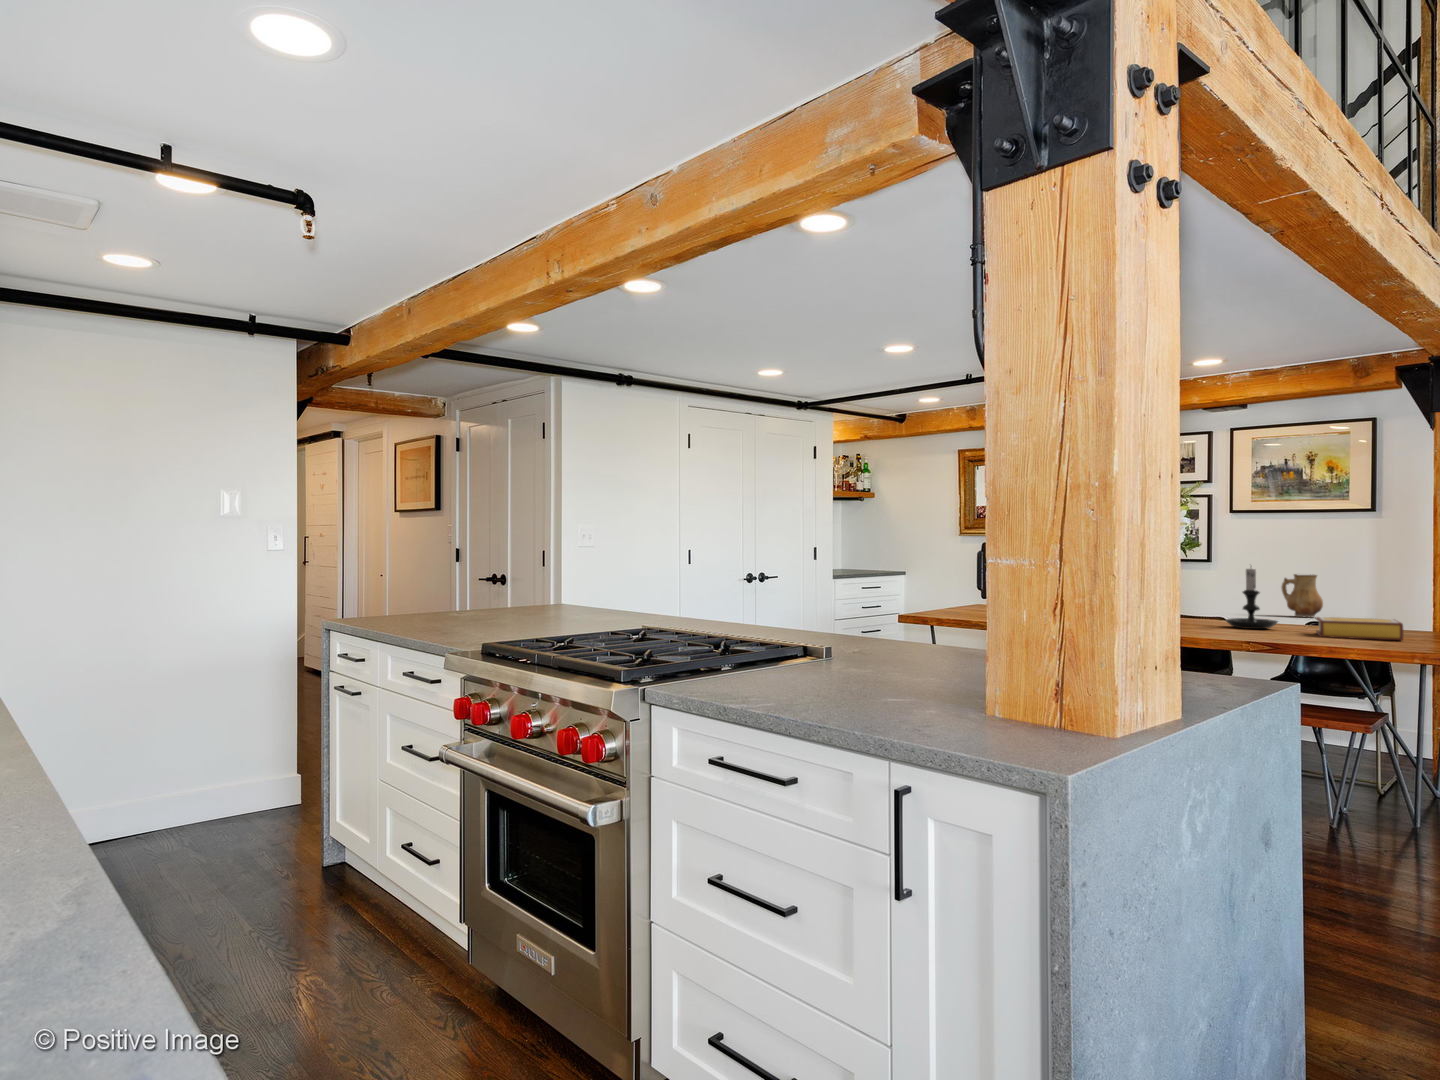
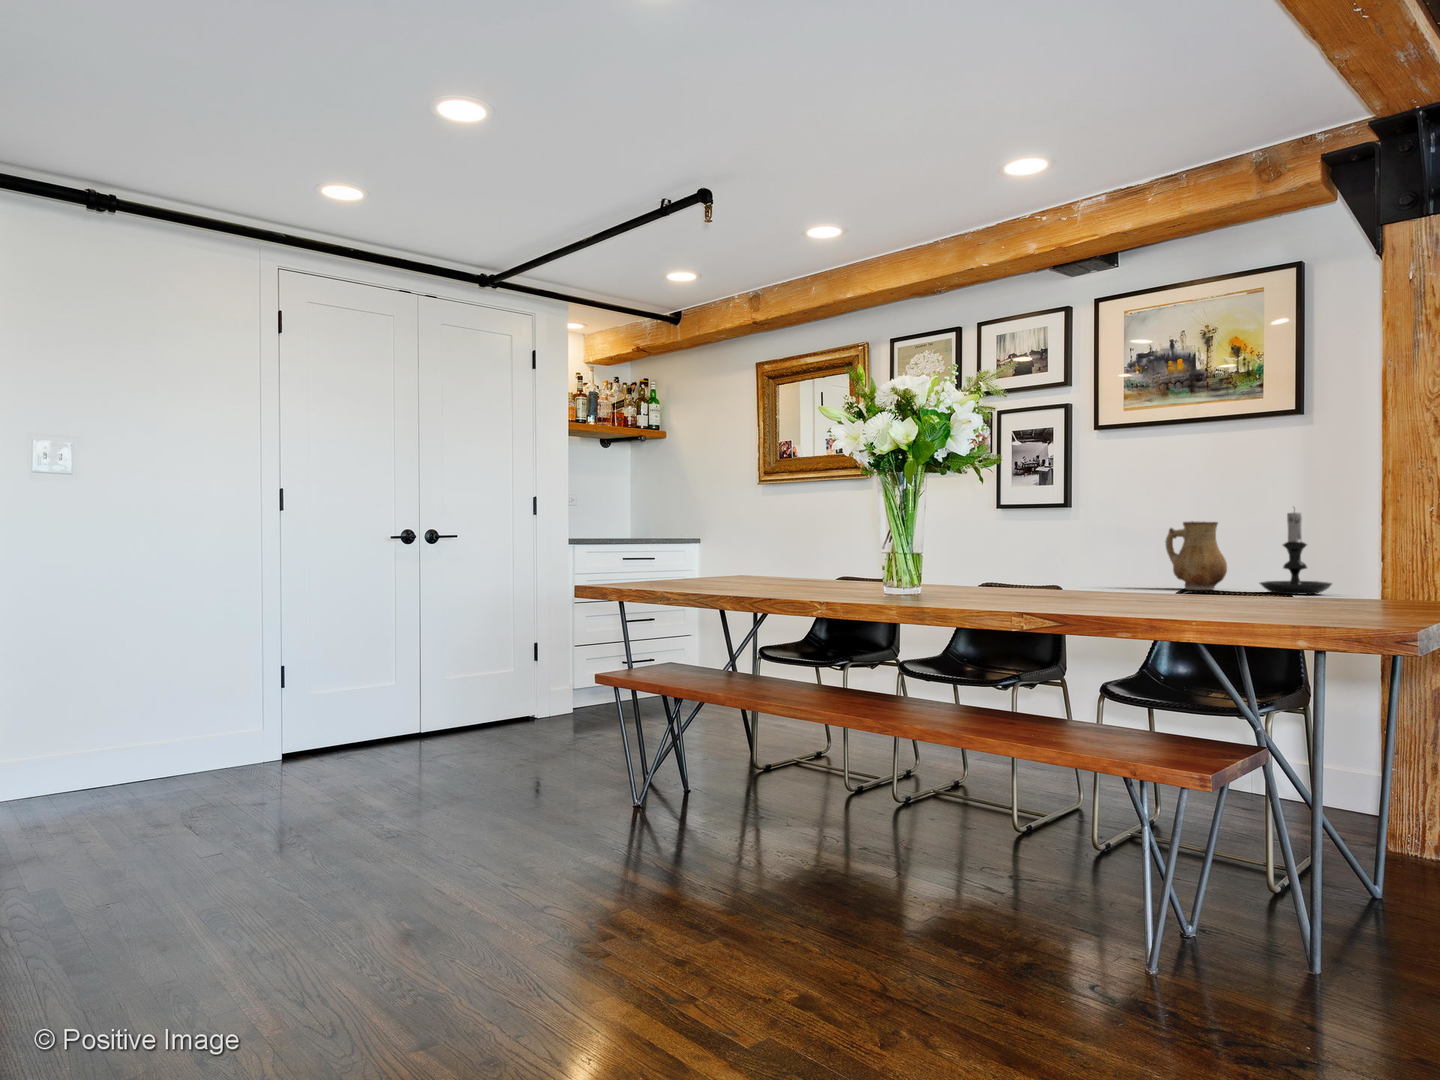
candle holder: present [1226,568,1278,629] -> present [1259,512,1332,595]
book: present [1316,617,1403,640] -> none [1134,584,1286,627]

